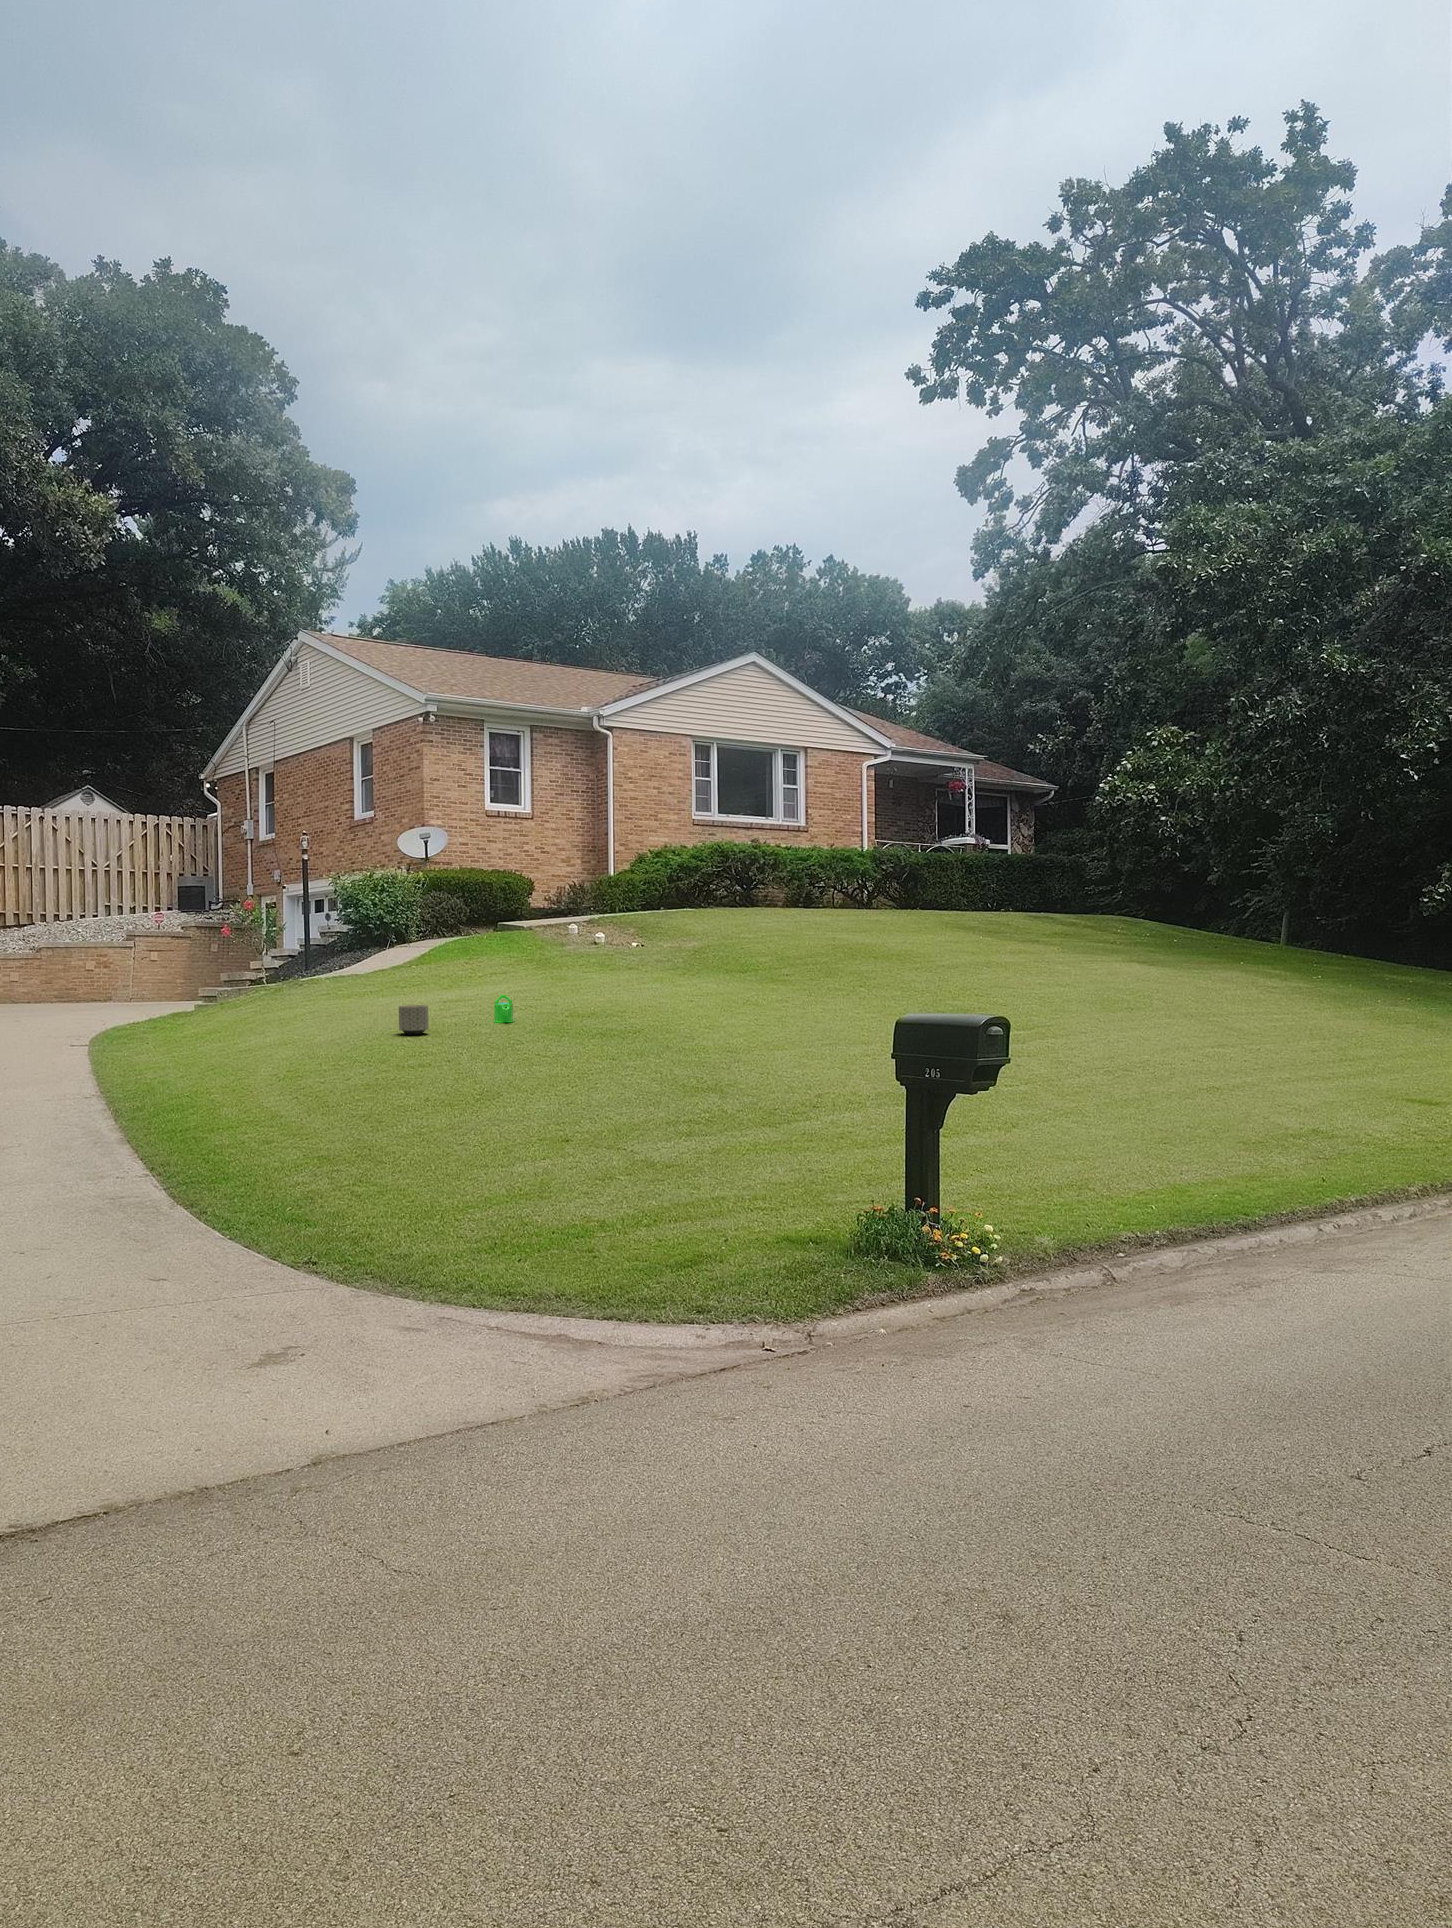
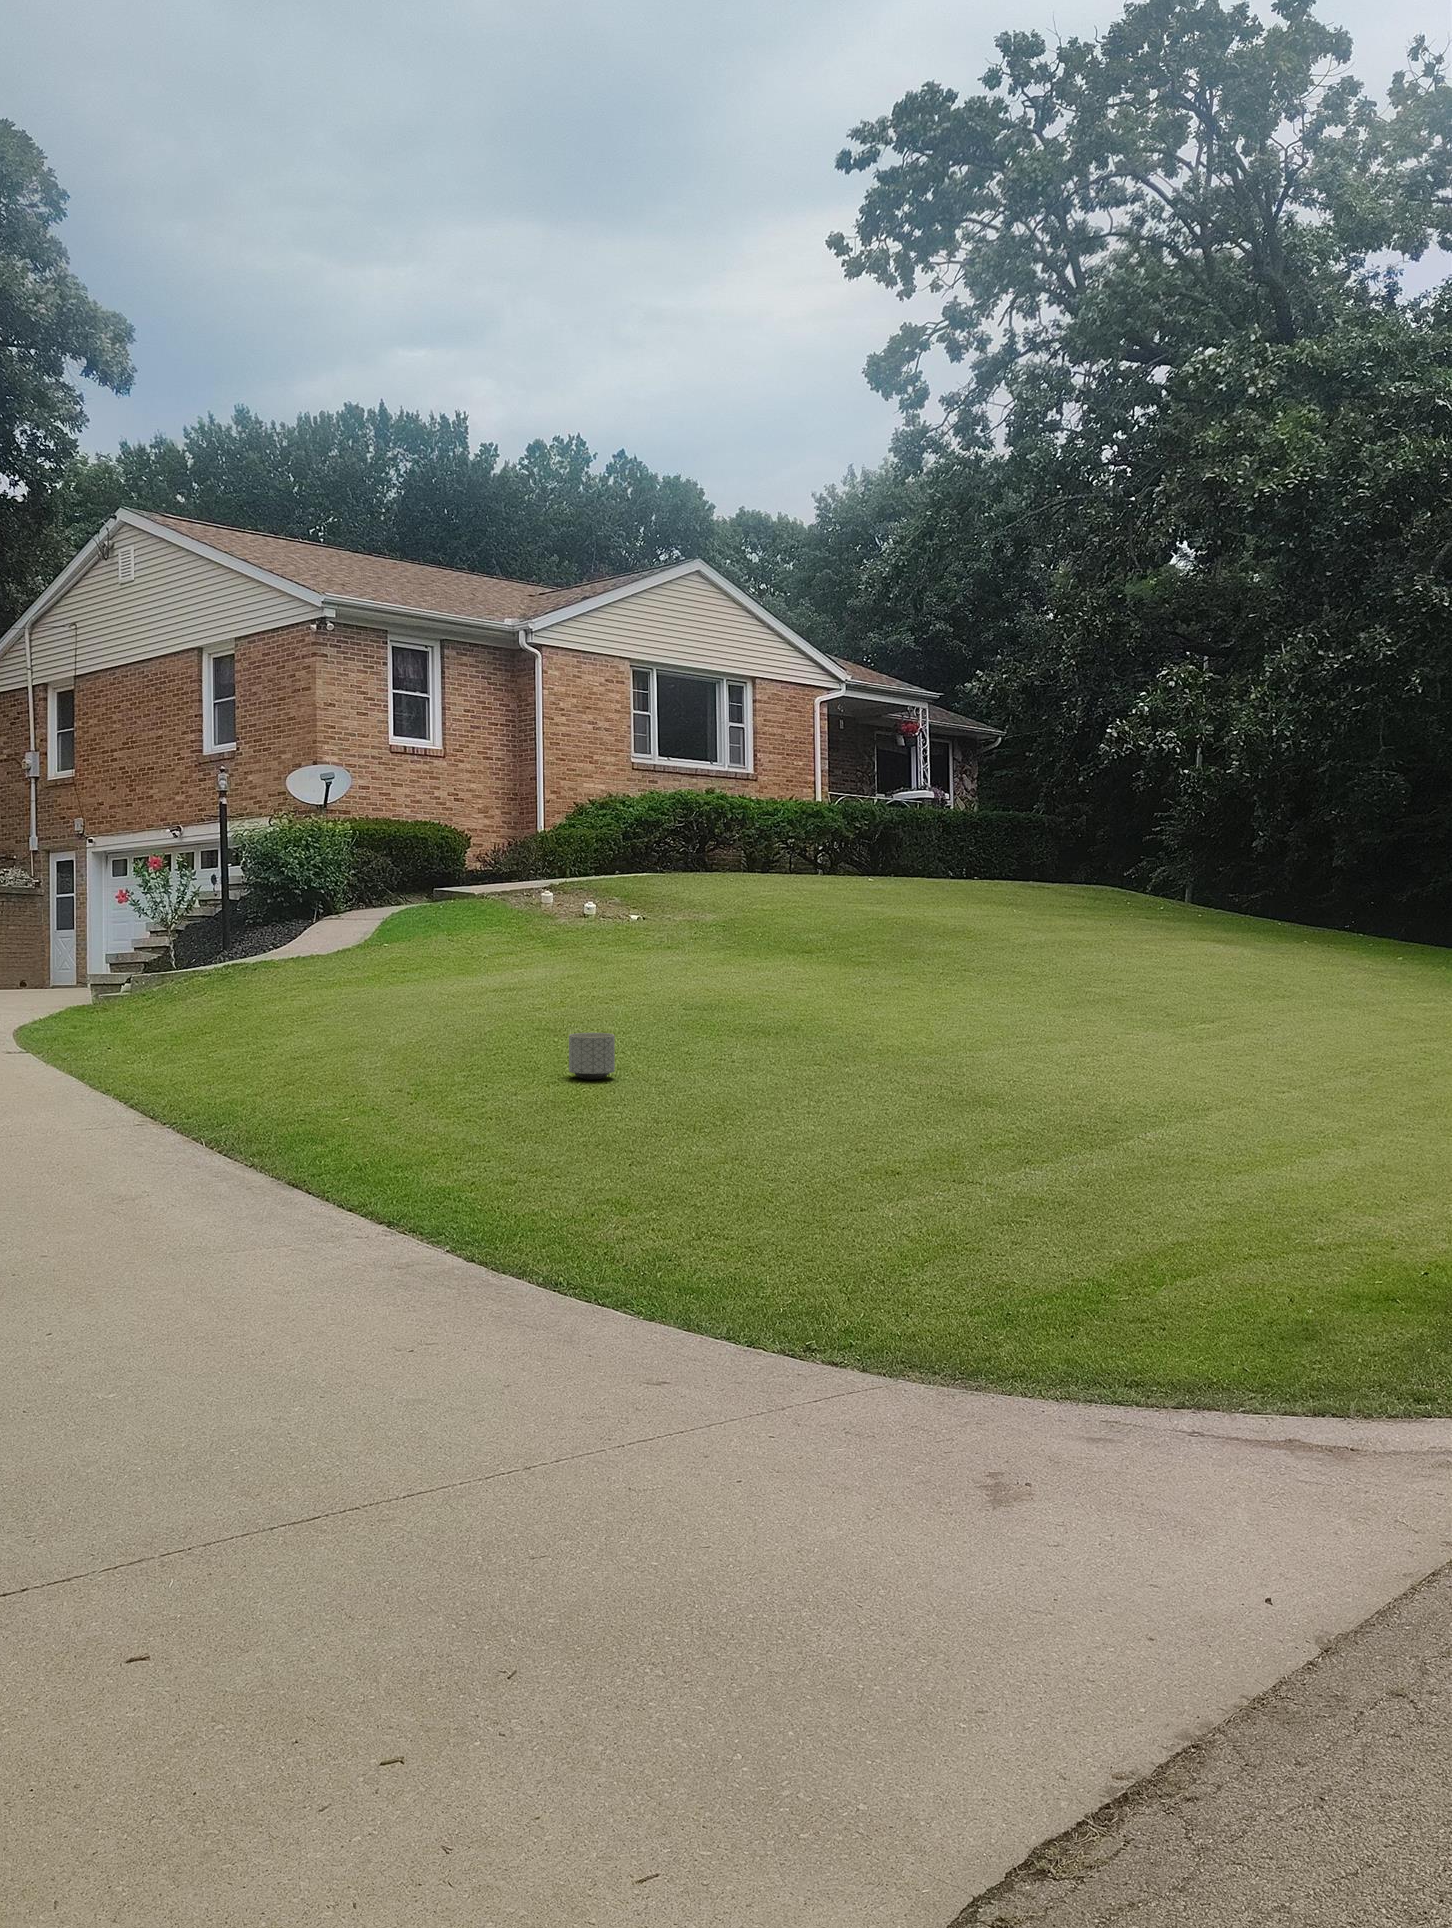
watering can: present [494,995,514,1023] -> none [664,1012,696,1054]

